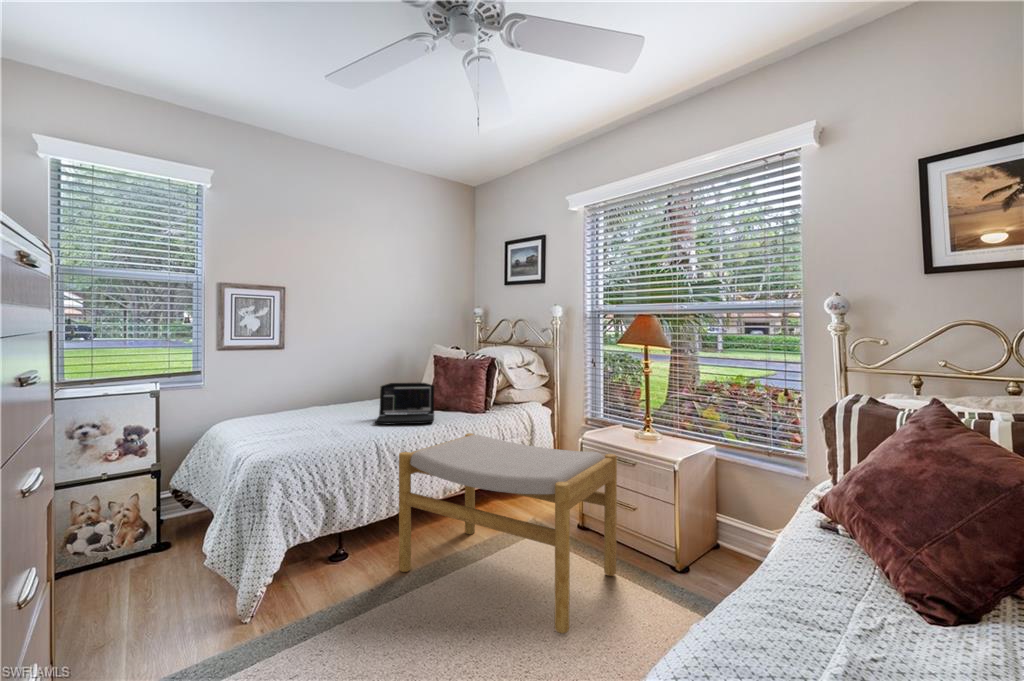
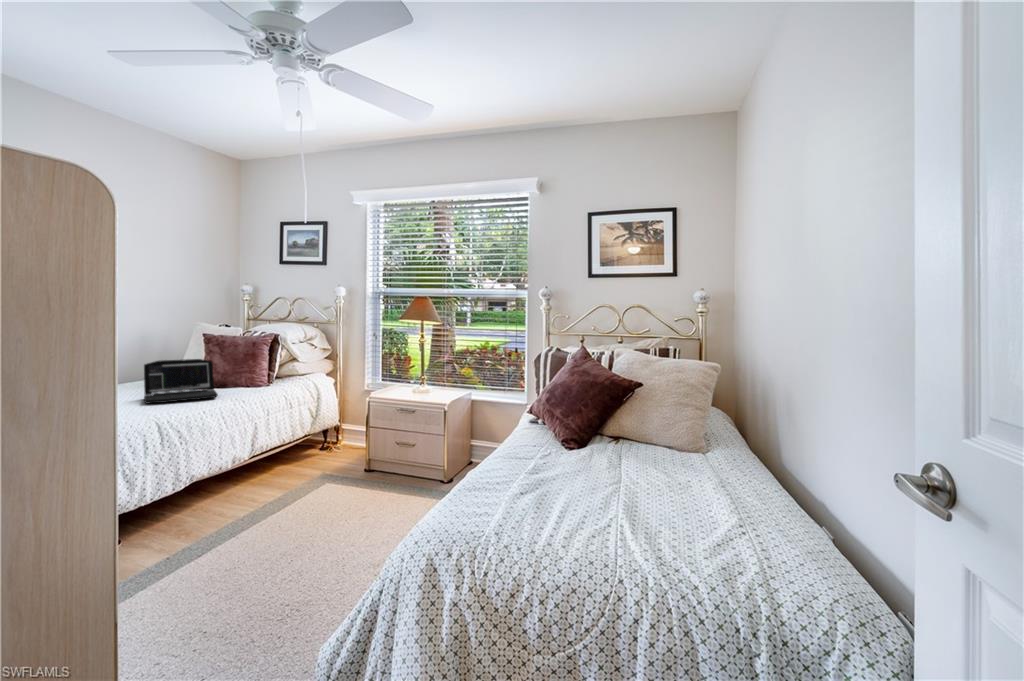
footstool: present [399,433,617,634] -> none [195,403,406,541]

